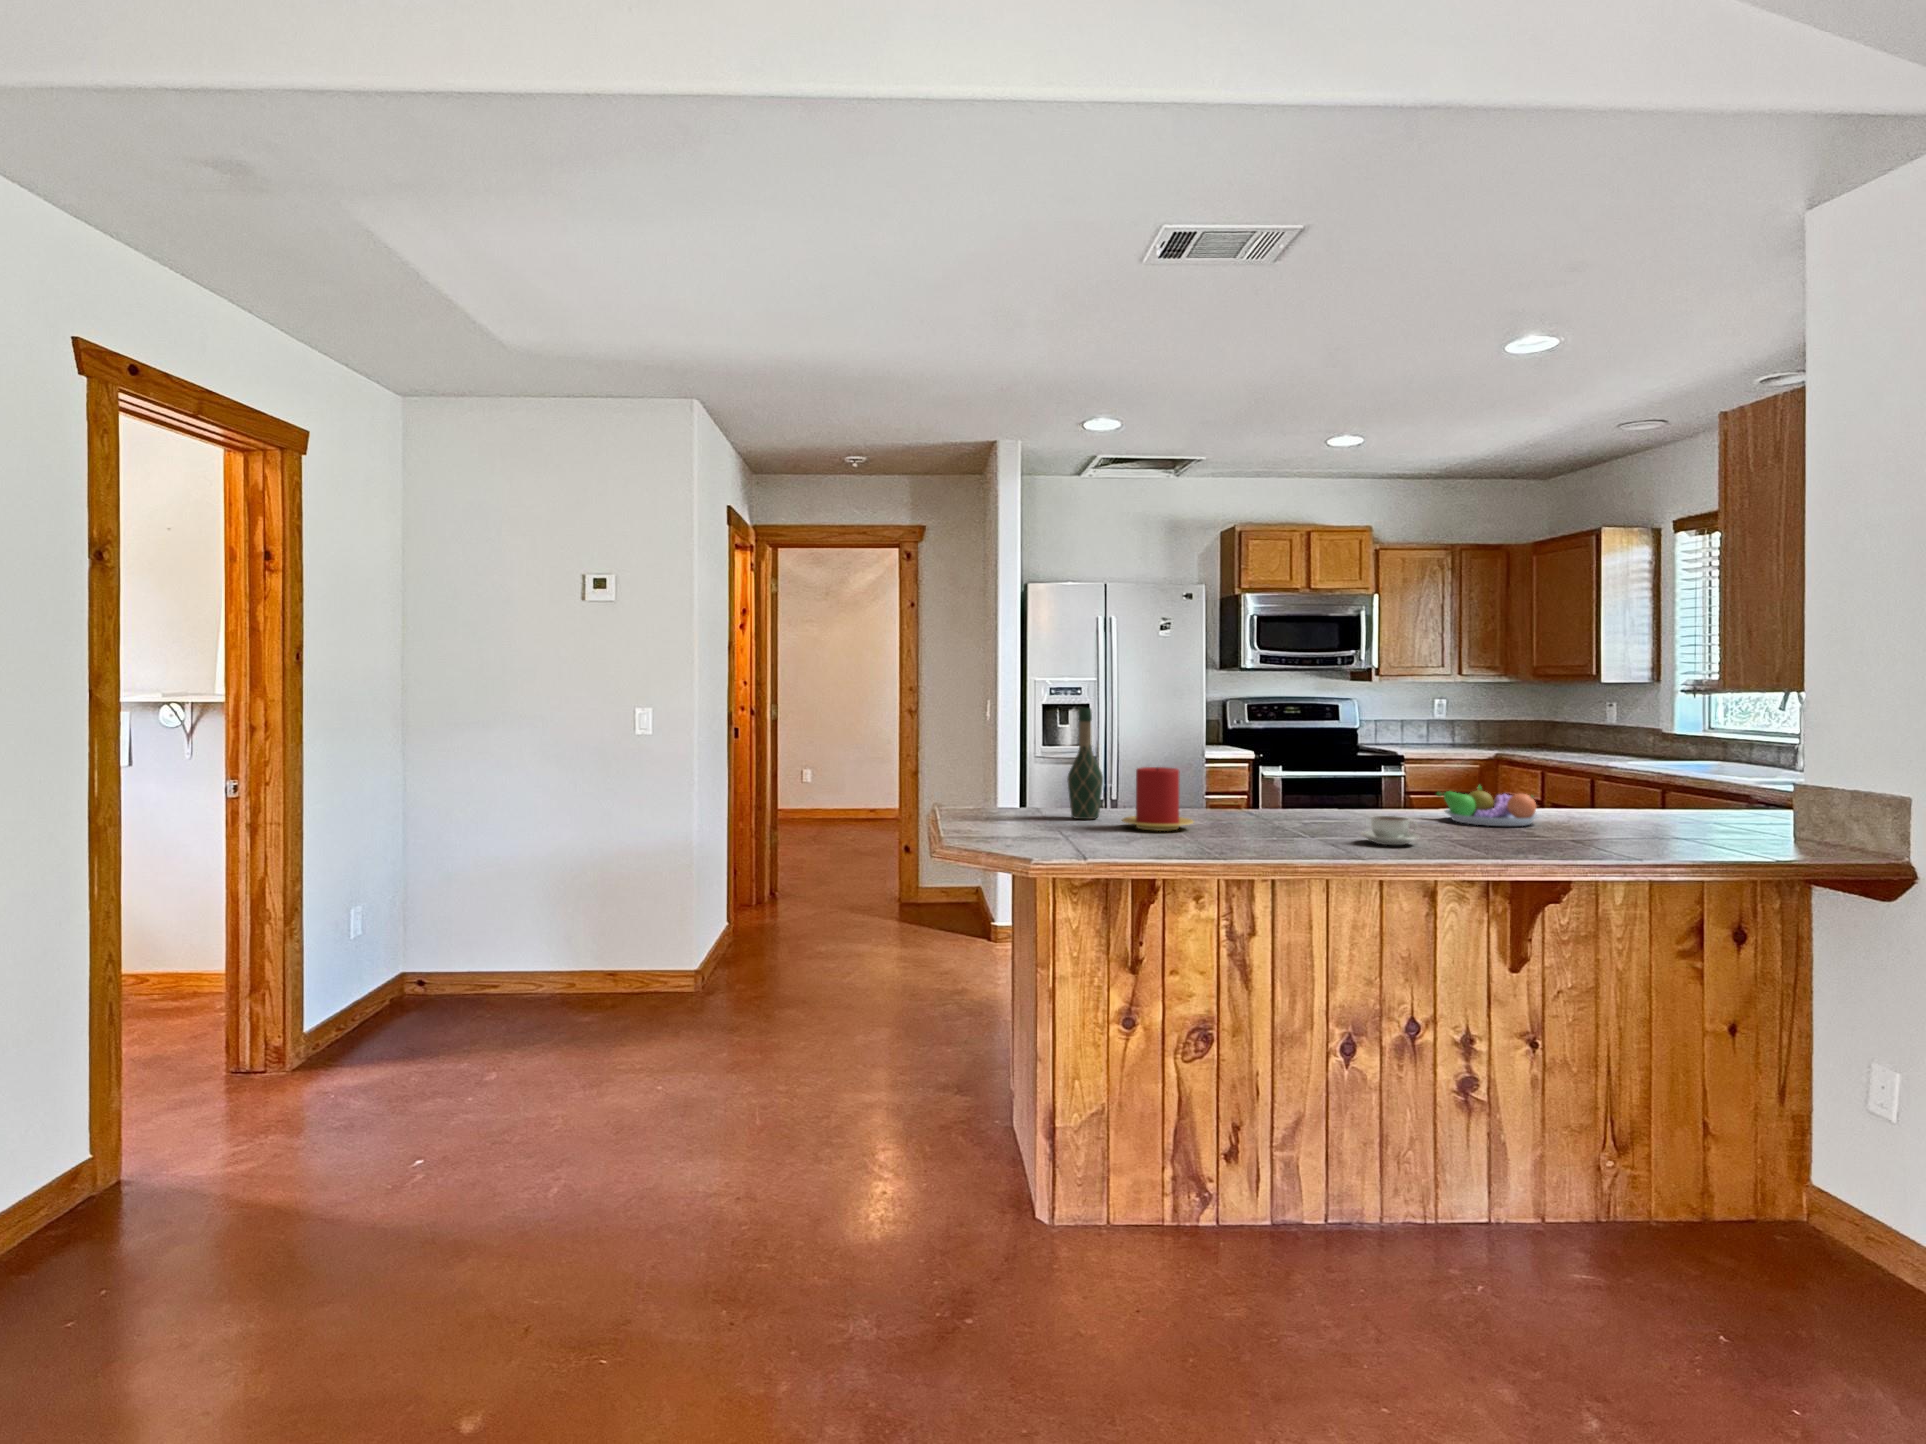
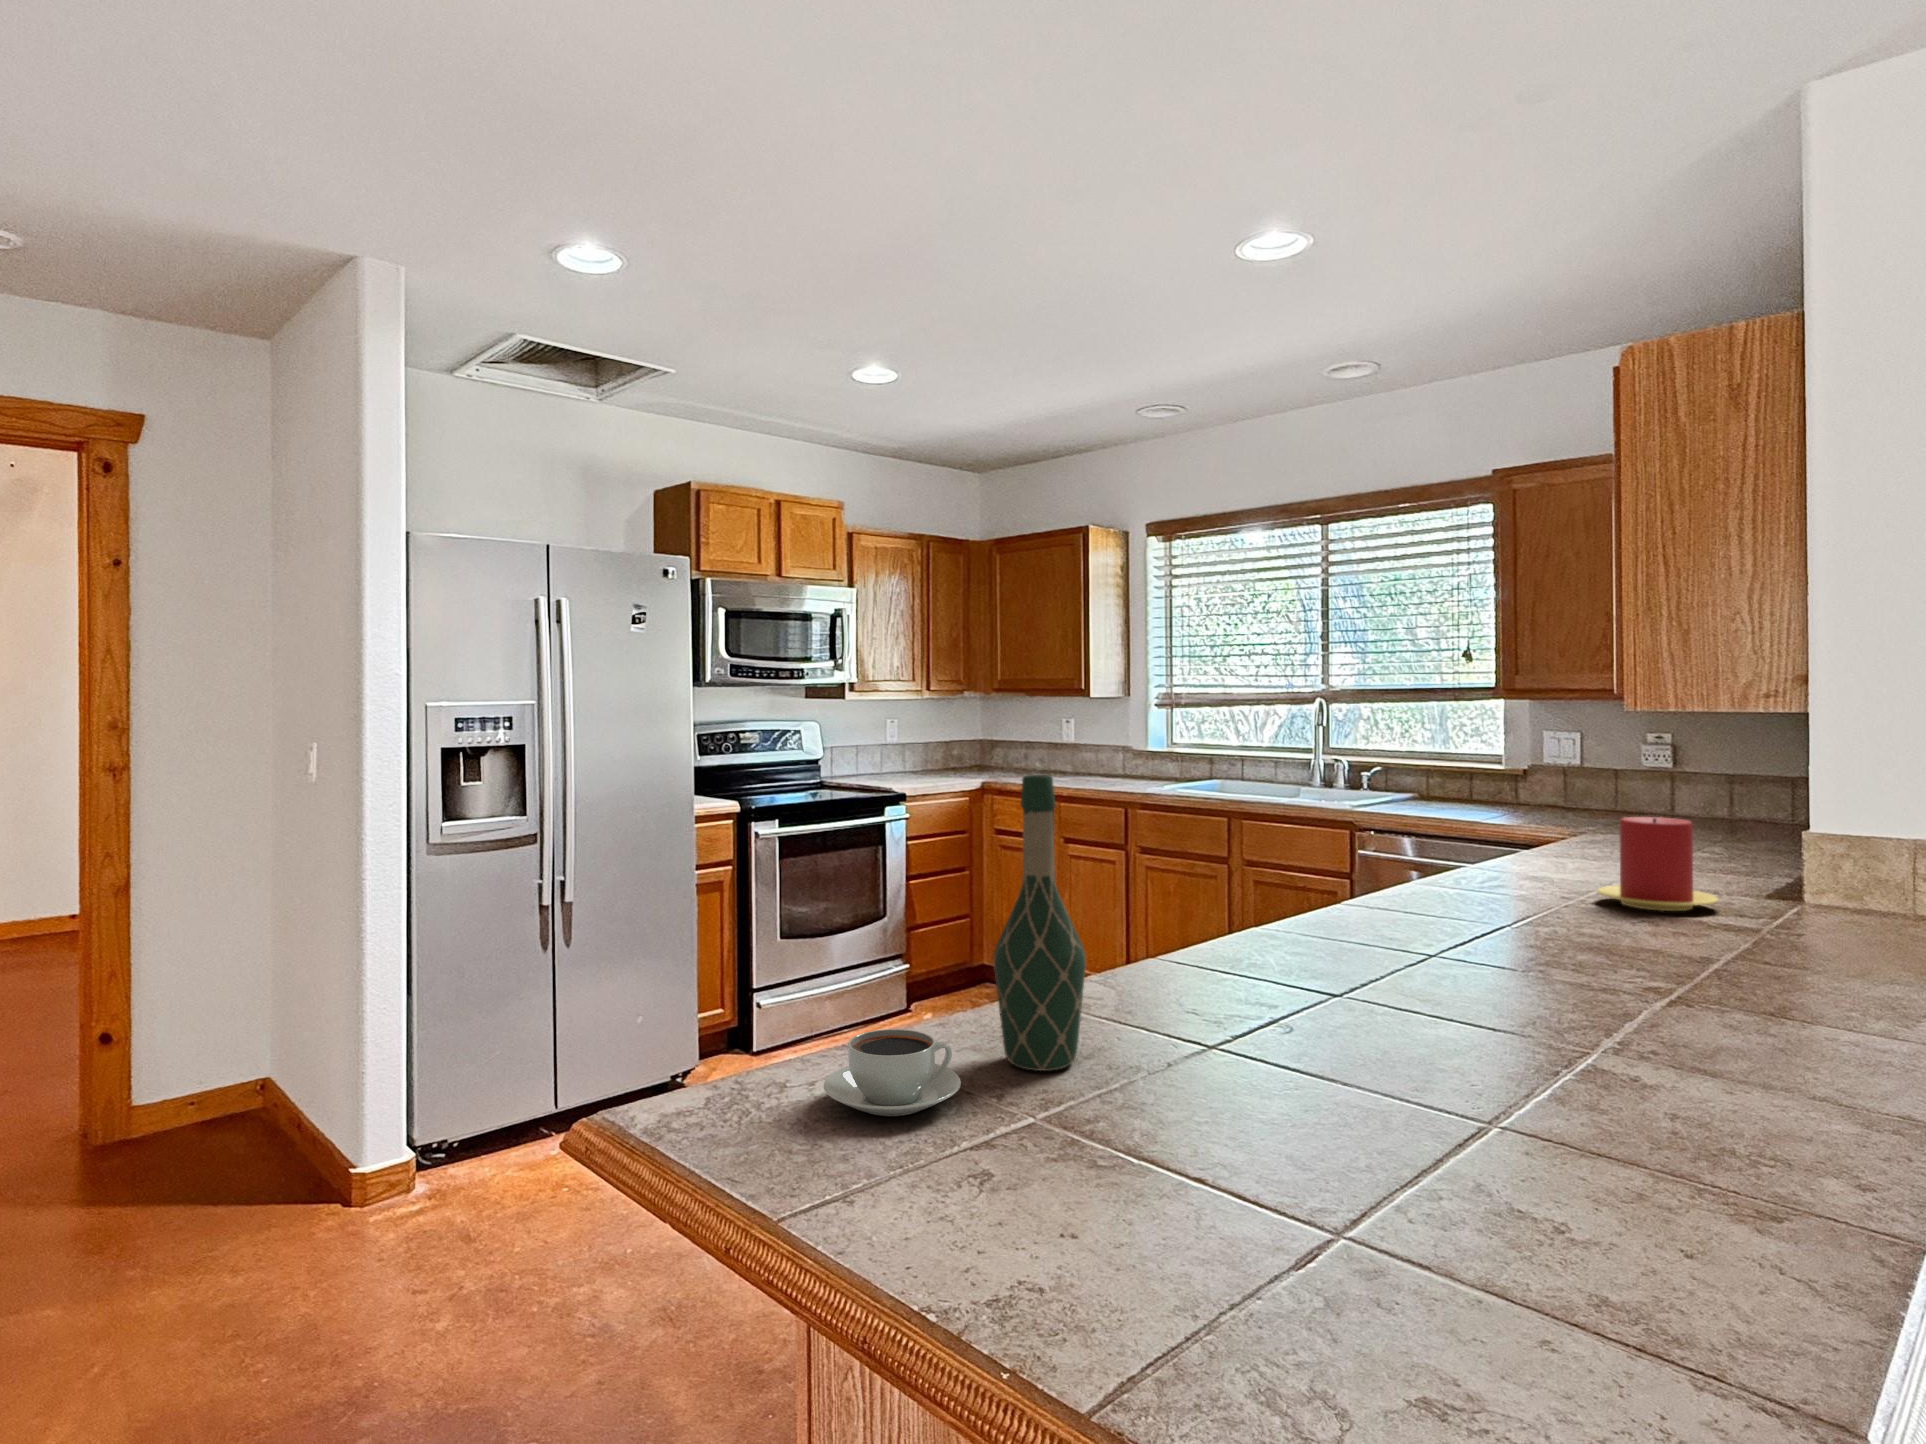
candle: present [1122,767,1193,831] -> present [1597,817,1718,911]
fruit bowl: present [1437,785,1539,826] -> none [1434,862,1605,937]
coffee cup: present [1360,816,1420,845] -> present [824,1029,961,1116]

